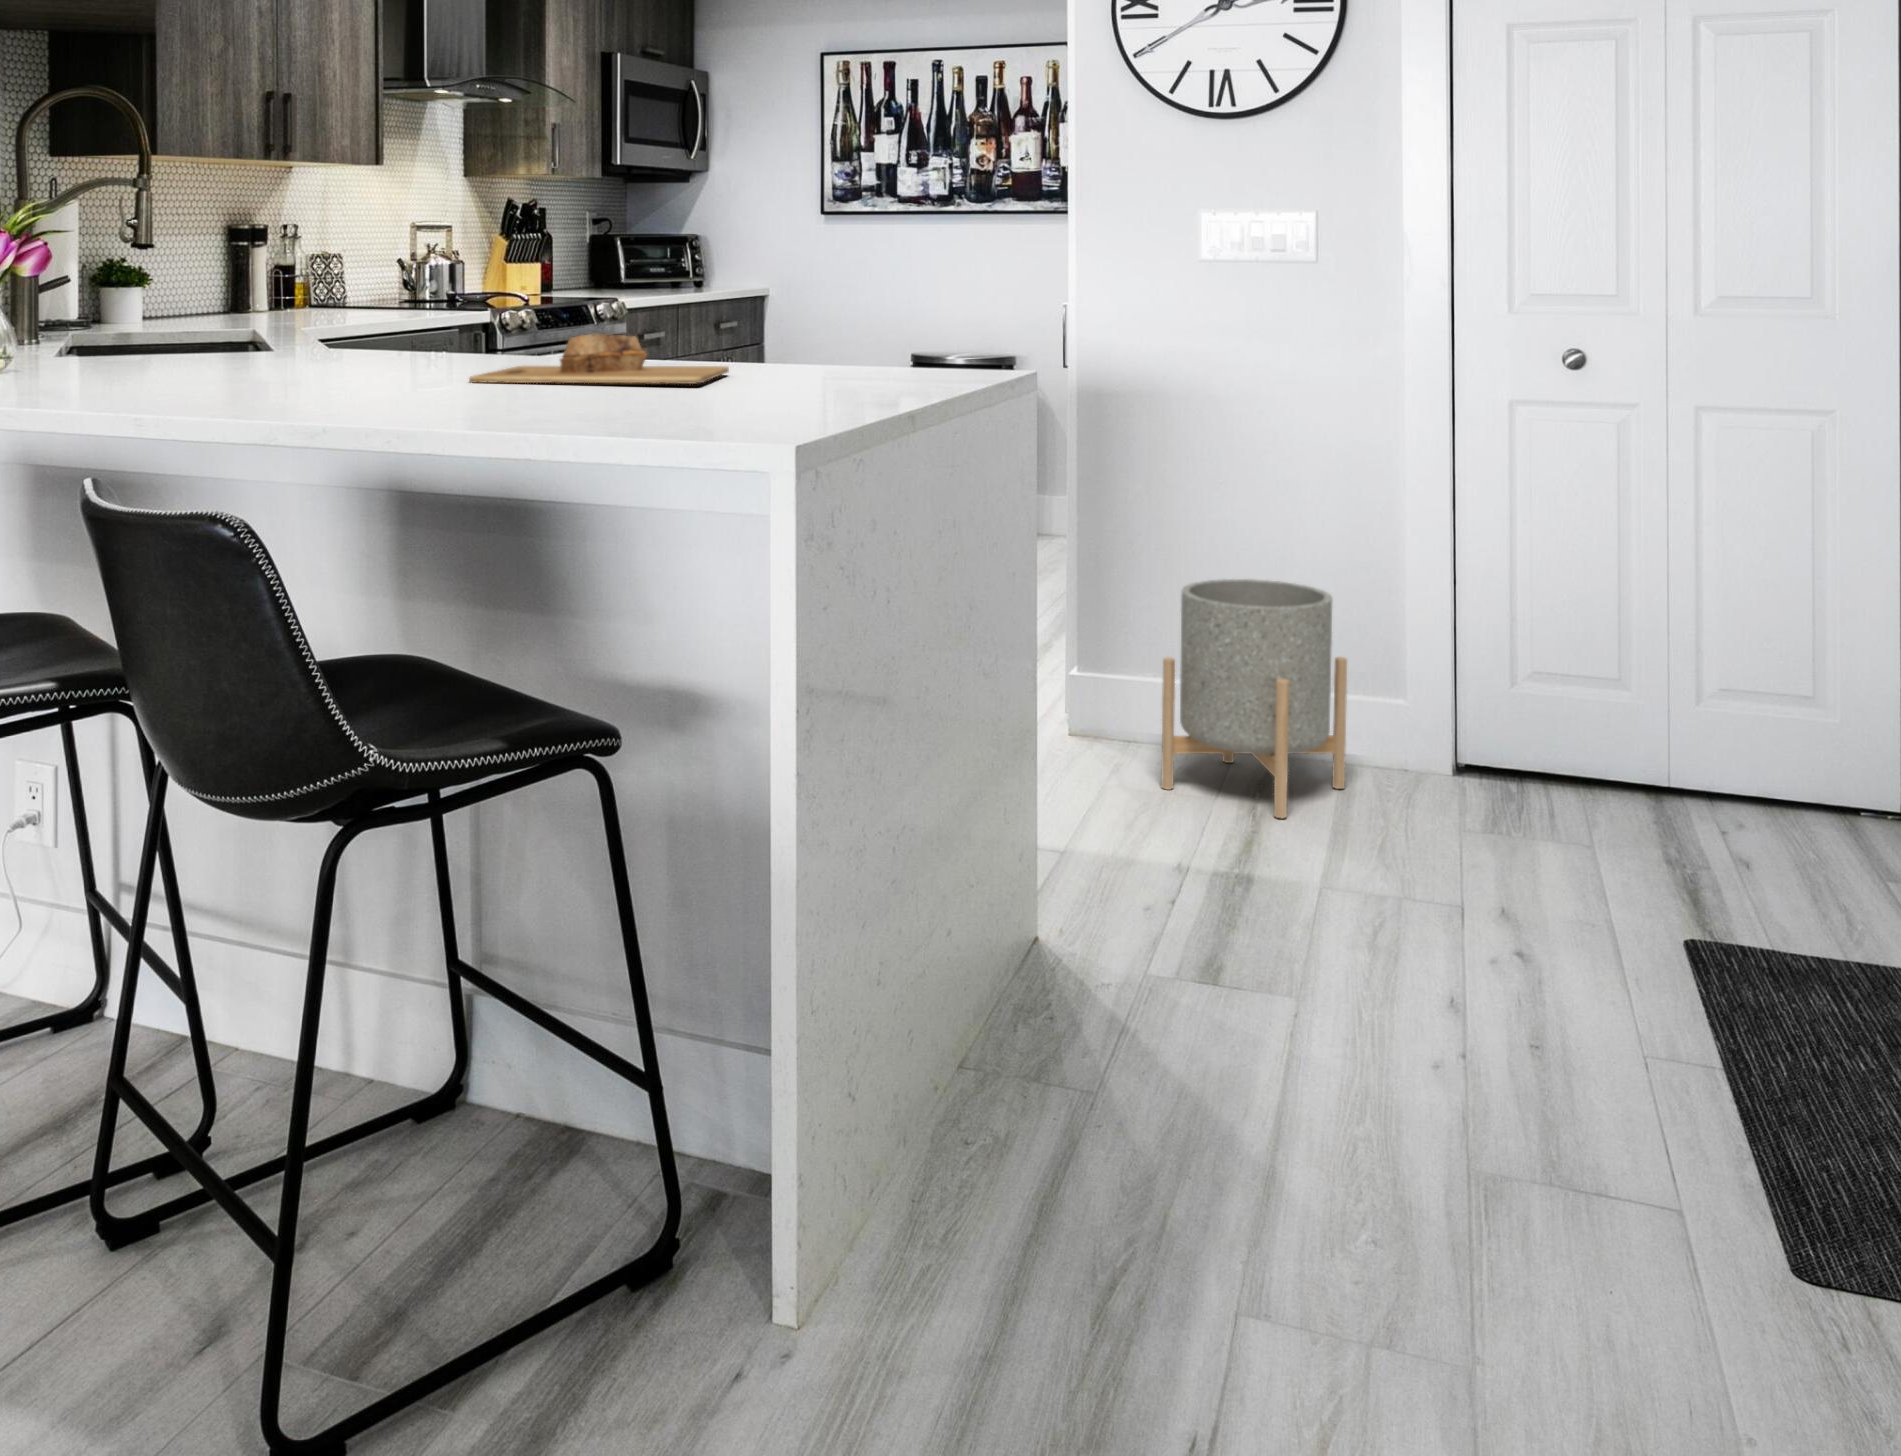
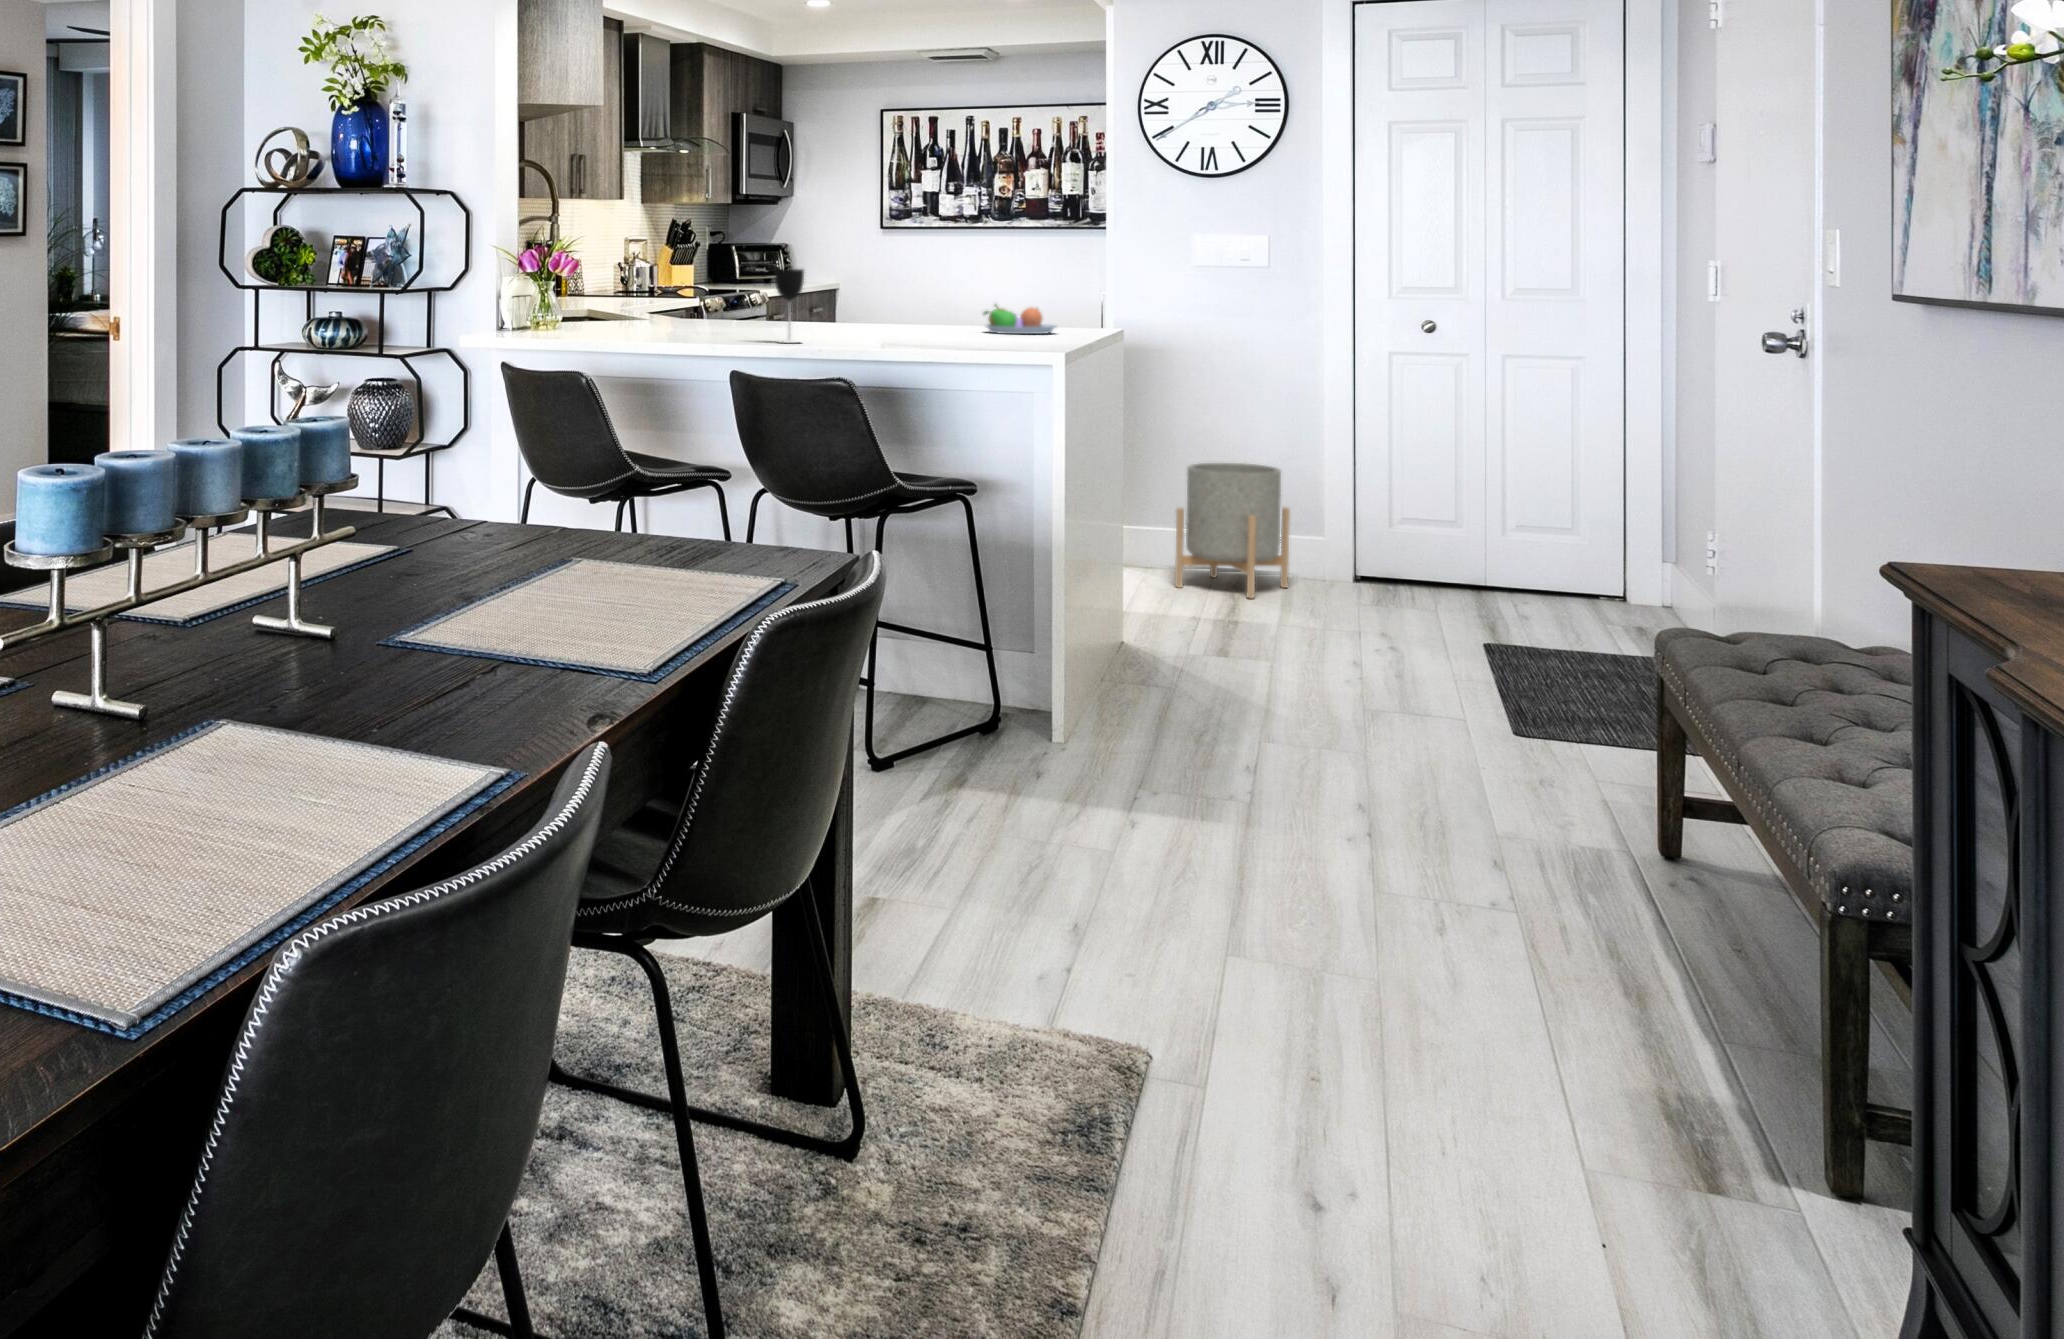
wine glass: none [269,260,335,414] -> present [775,269,804,343]
fruit bowl: none [791,325,930,381] -> present [984,305,1056,334]
cutting board: present [469,334,729,384] -> none [814,308,946,334]

